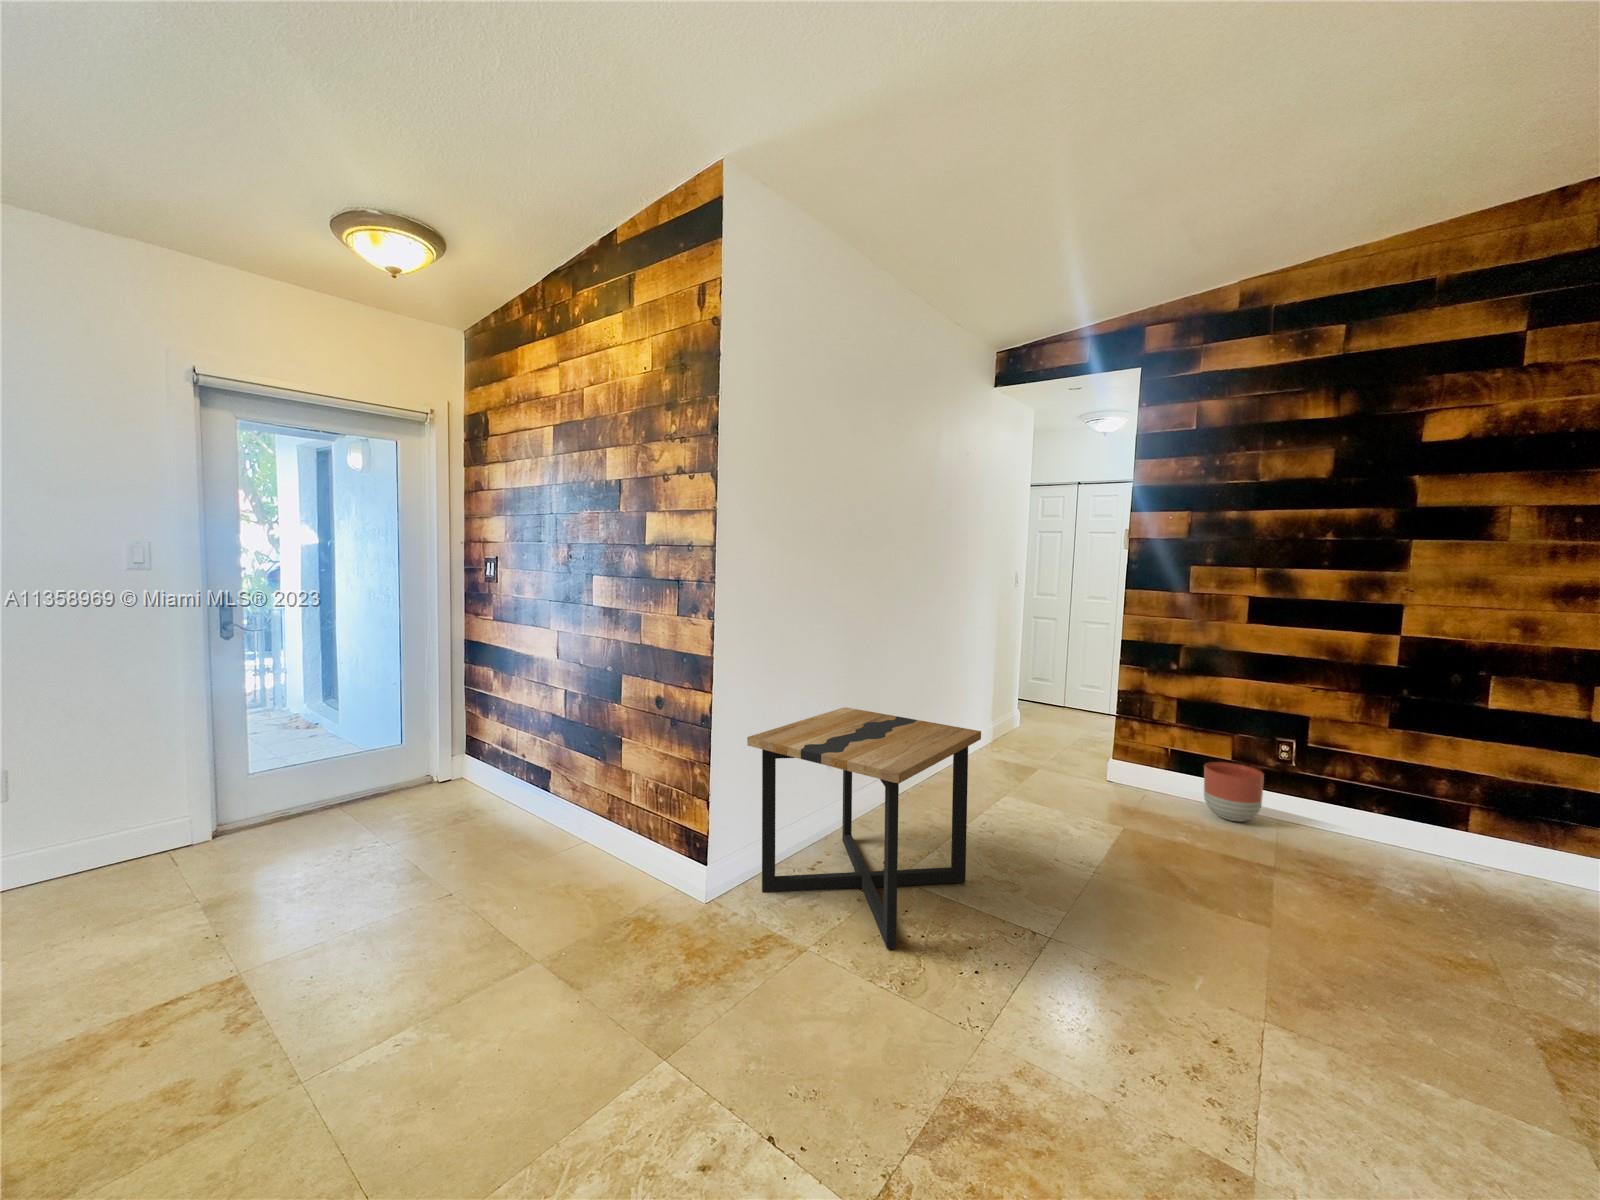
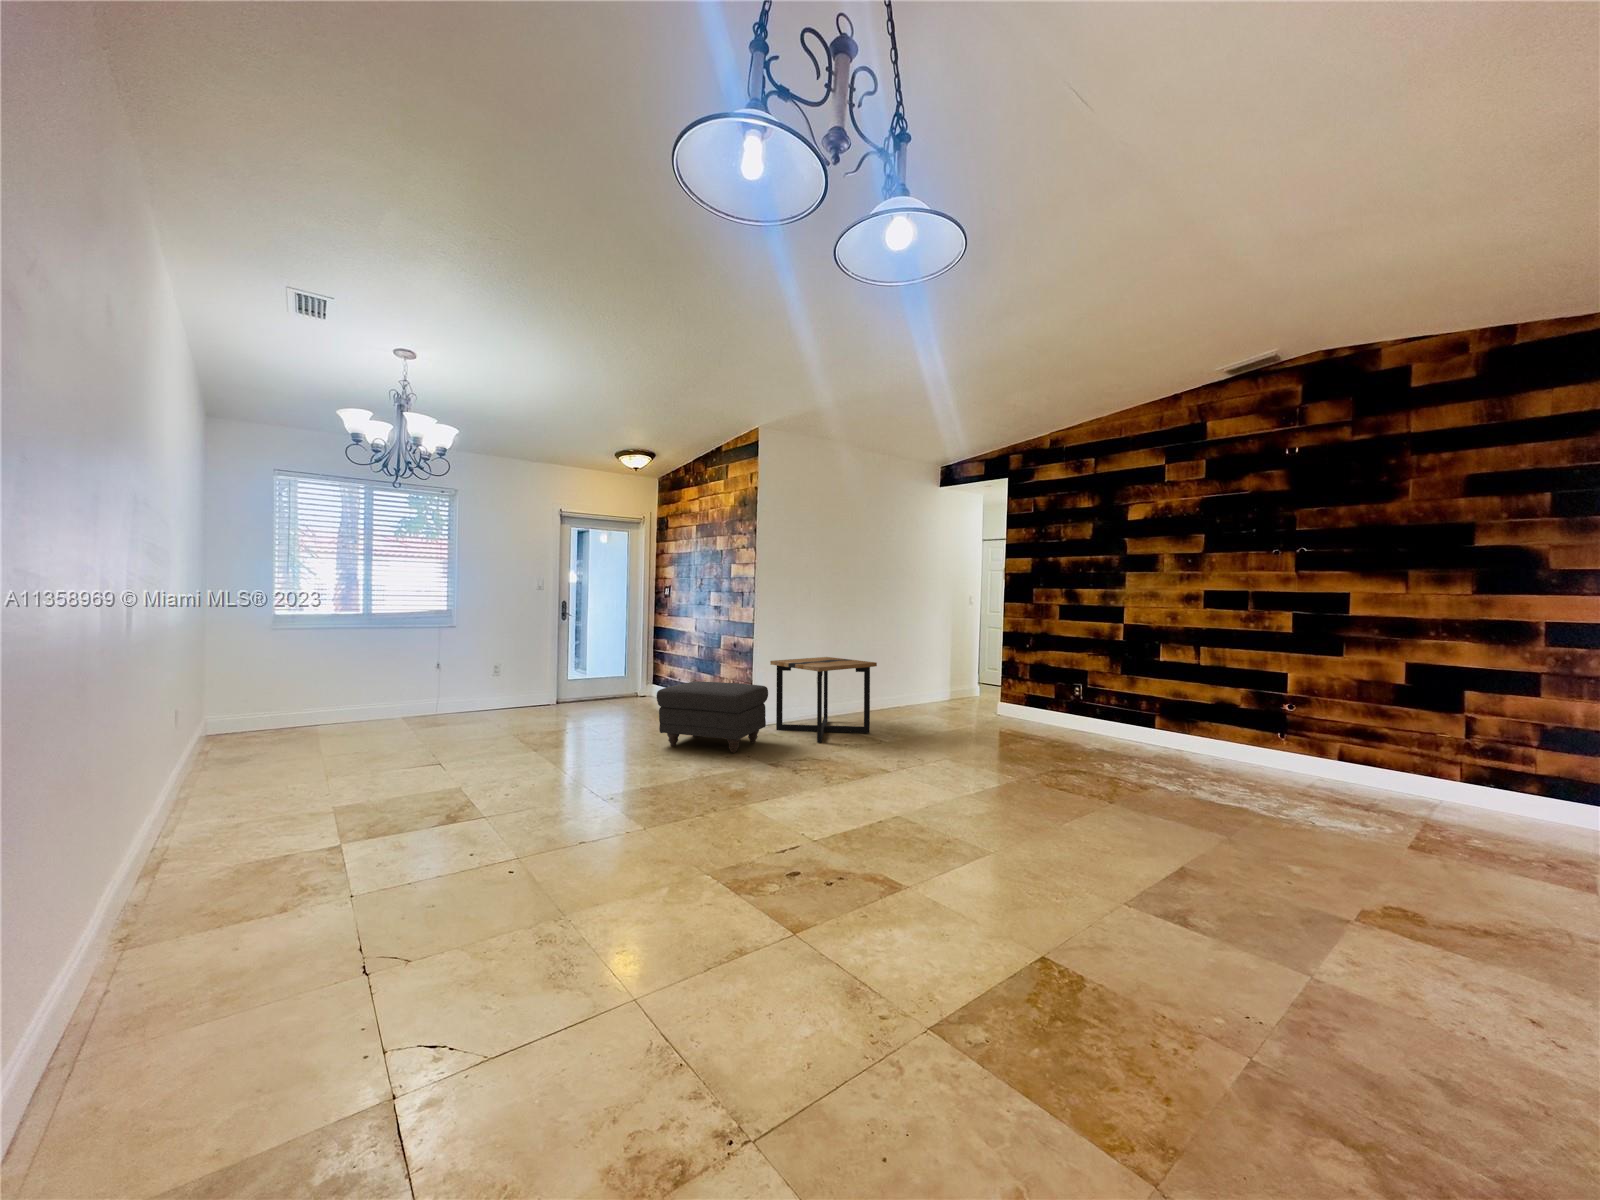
planter: present [1204,762,1264,821] -> none [1032,698,1062,729]
ottoman: none [451,813,768,1063] -> present [657,682,768,753]

